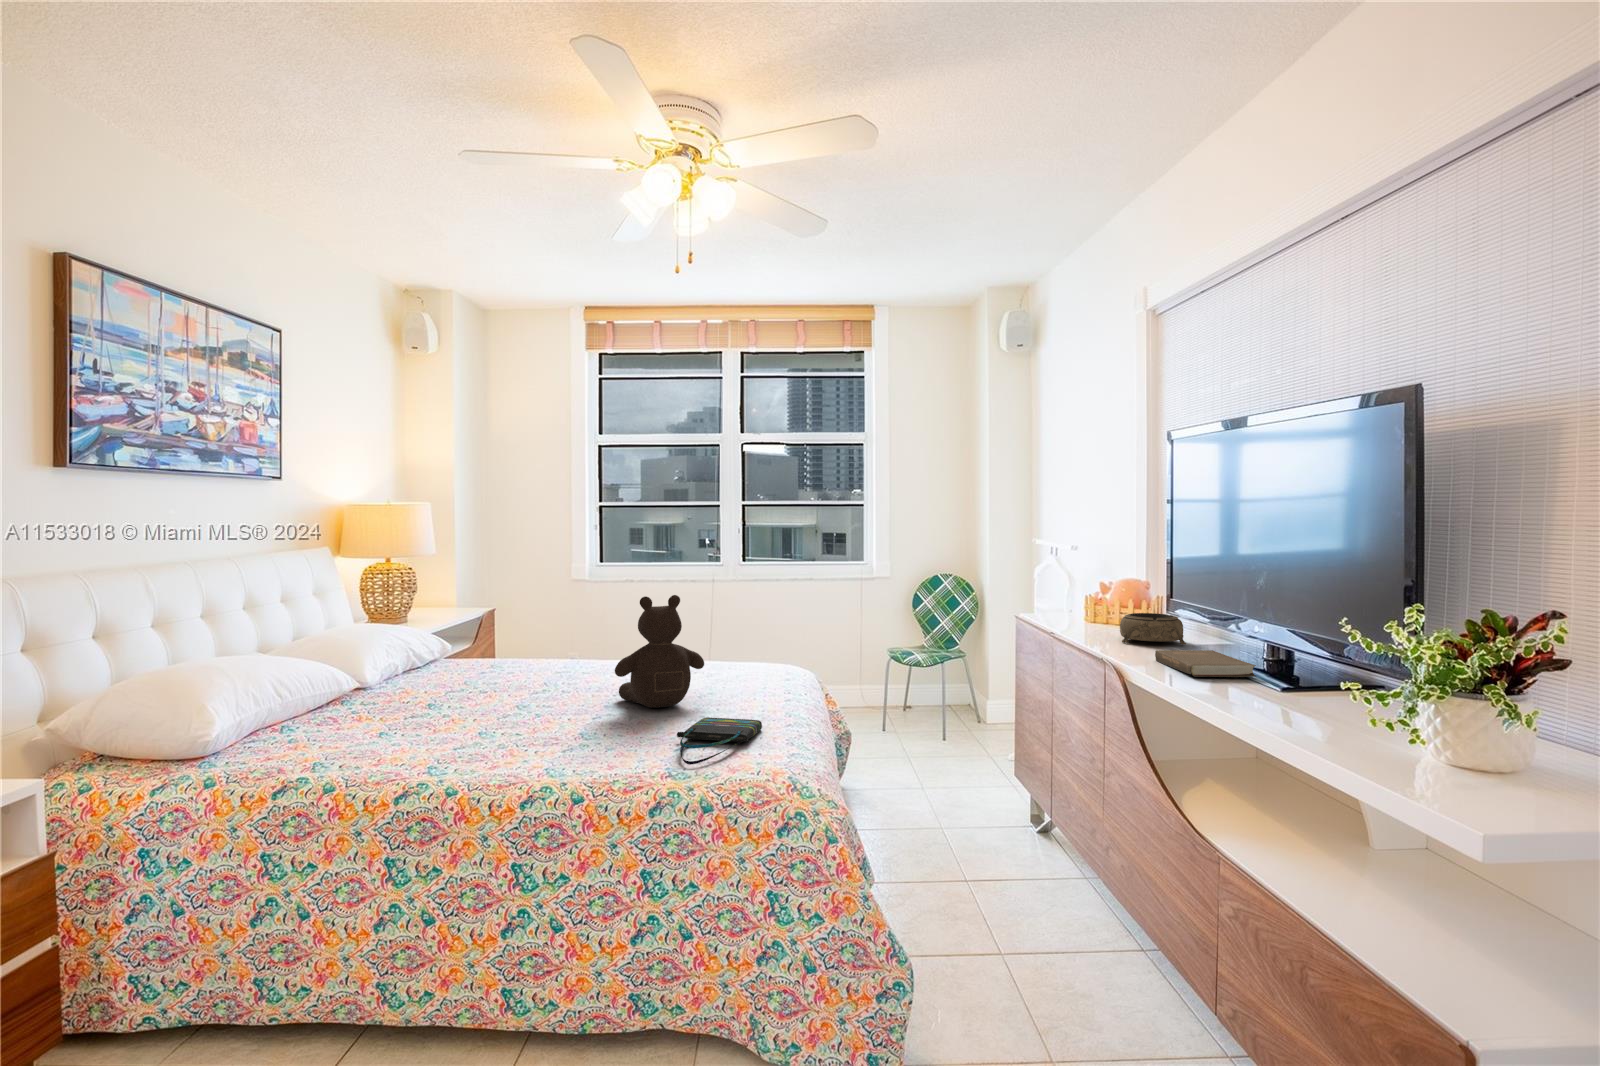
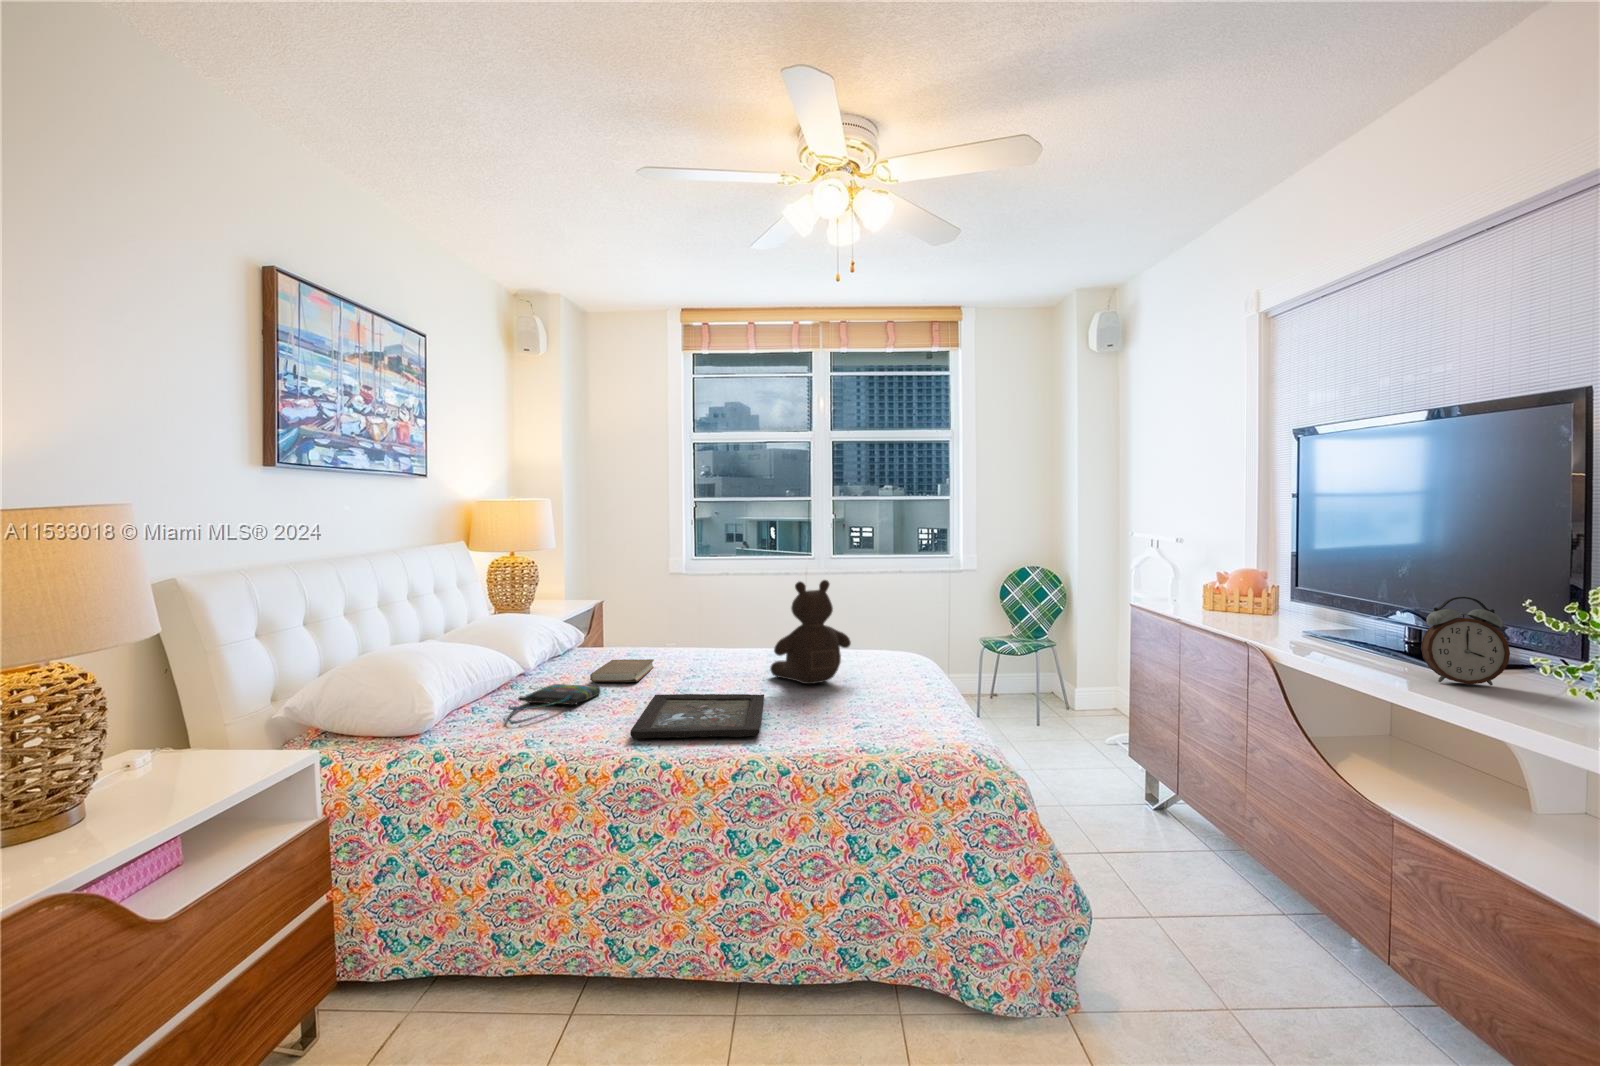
decorative bowl: present [1120,613,1186,645] -> none [1239,594,1307,623]
alarm clock: none [1250,616,1333,710] -> present [1421,597,1510,685]
book: present [1155,650,1256,677] -> present [590,659,654,682]
tray: none [422,717,598,765] -> present [630,694,764,739]
tote bag: present [677,717,762,765] -> present [508,684,600,724]

